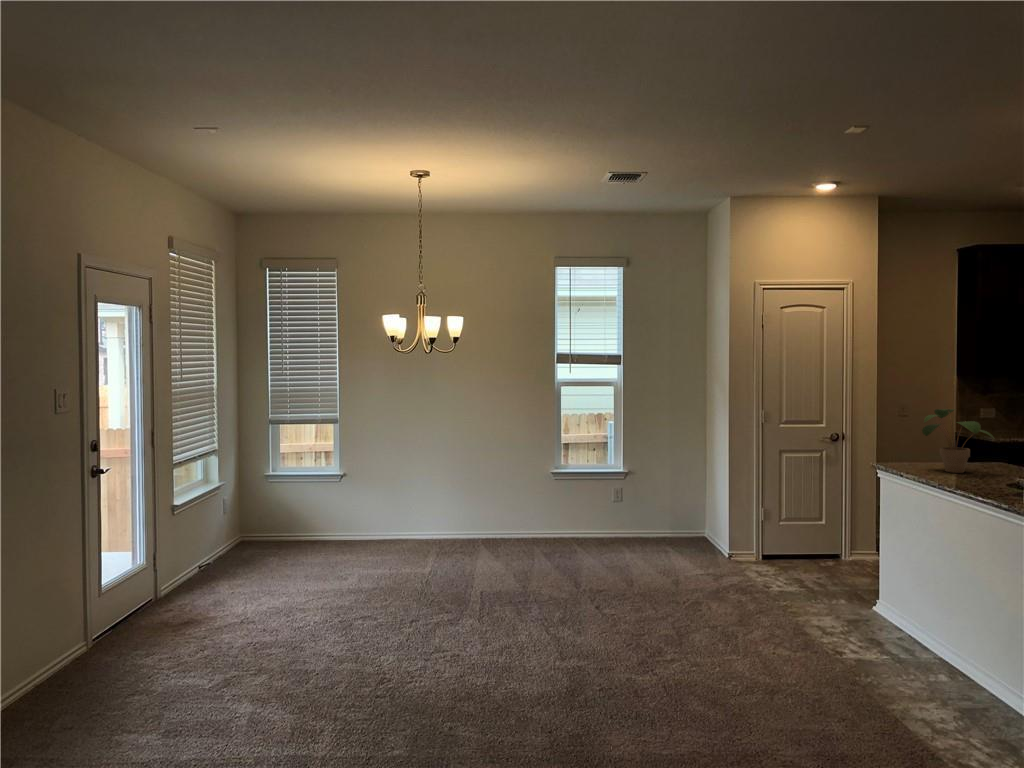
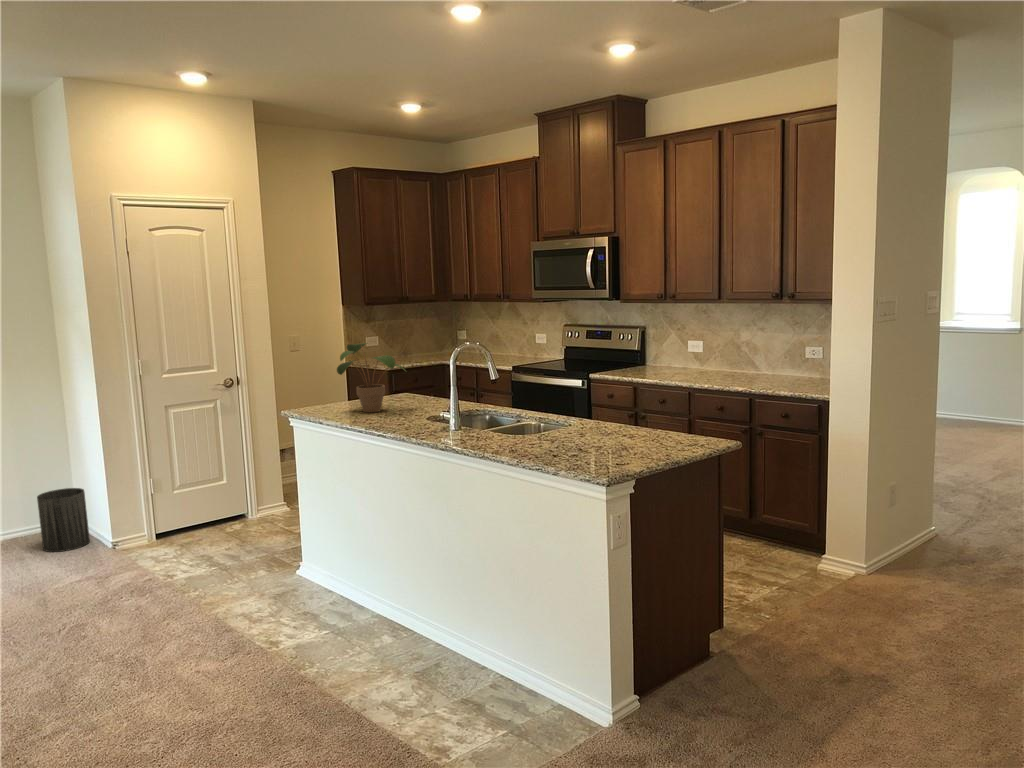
trash can: none [682,506,715,553] -> present [37,488,90,552]

